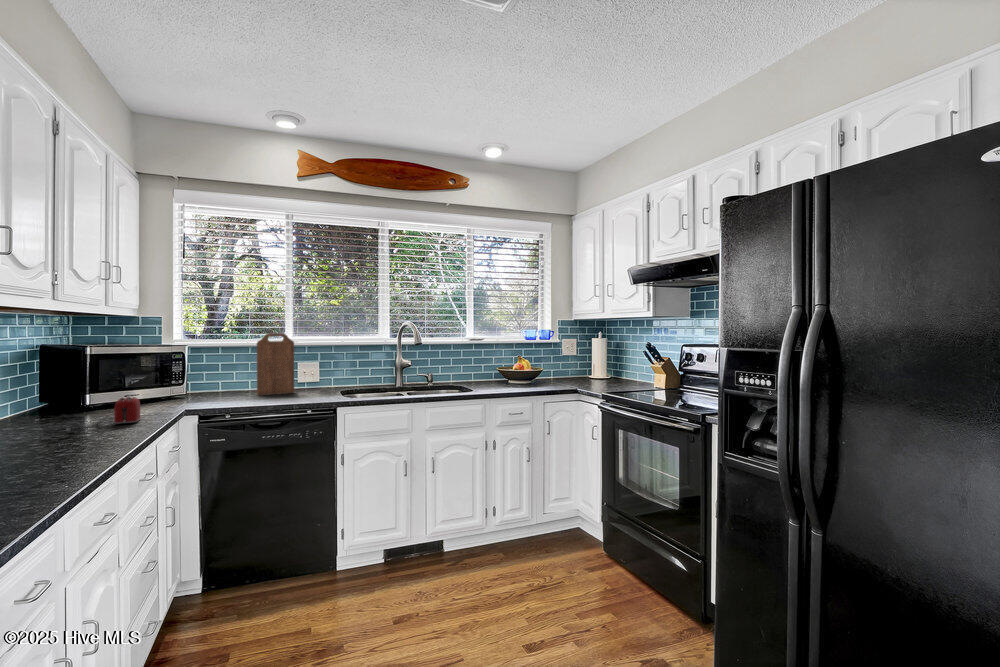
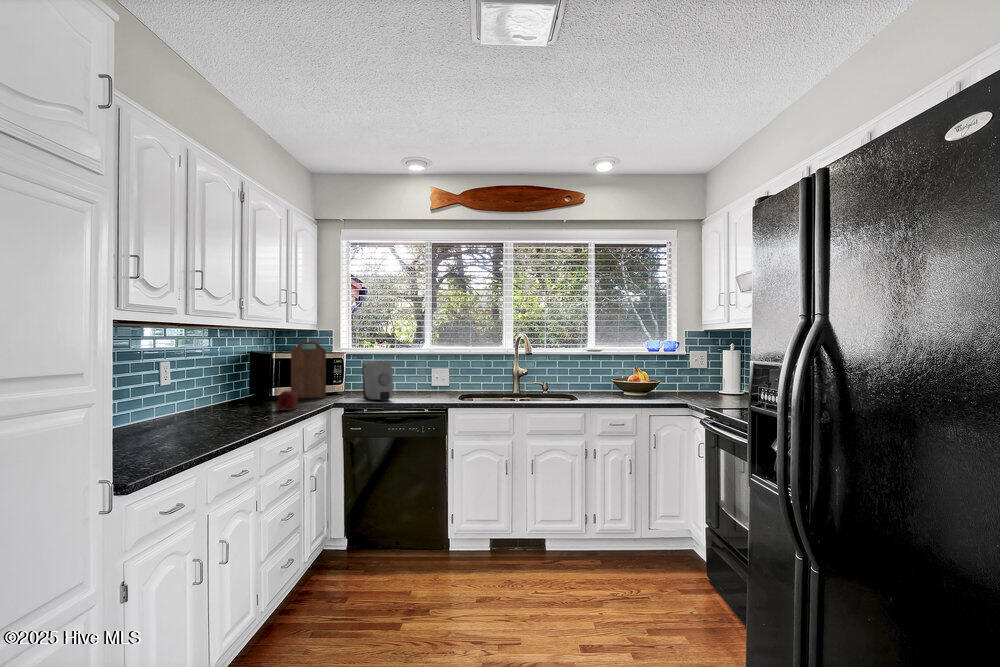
cutting board: present [257,333,294,395] -> present [291,342,326,398]
soap dispenser: none [216,354,260,405] -> present [362,361,393,401]

